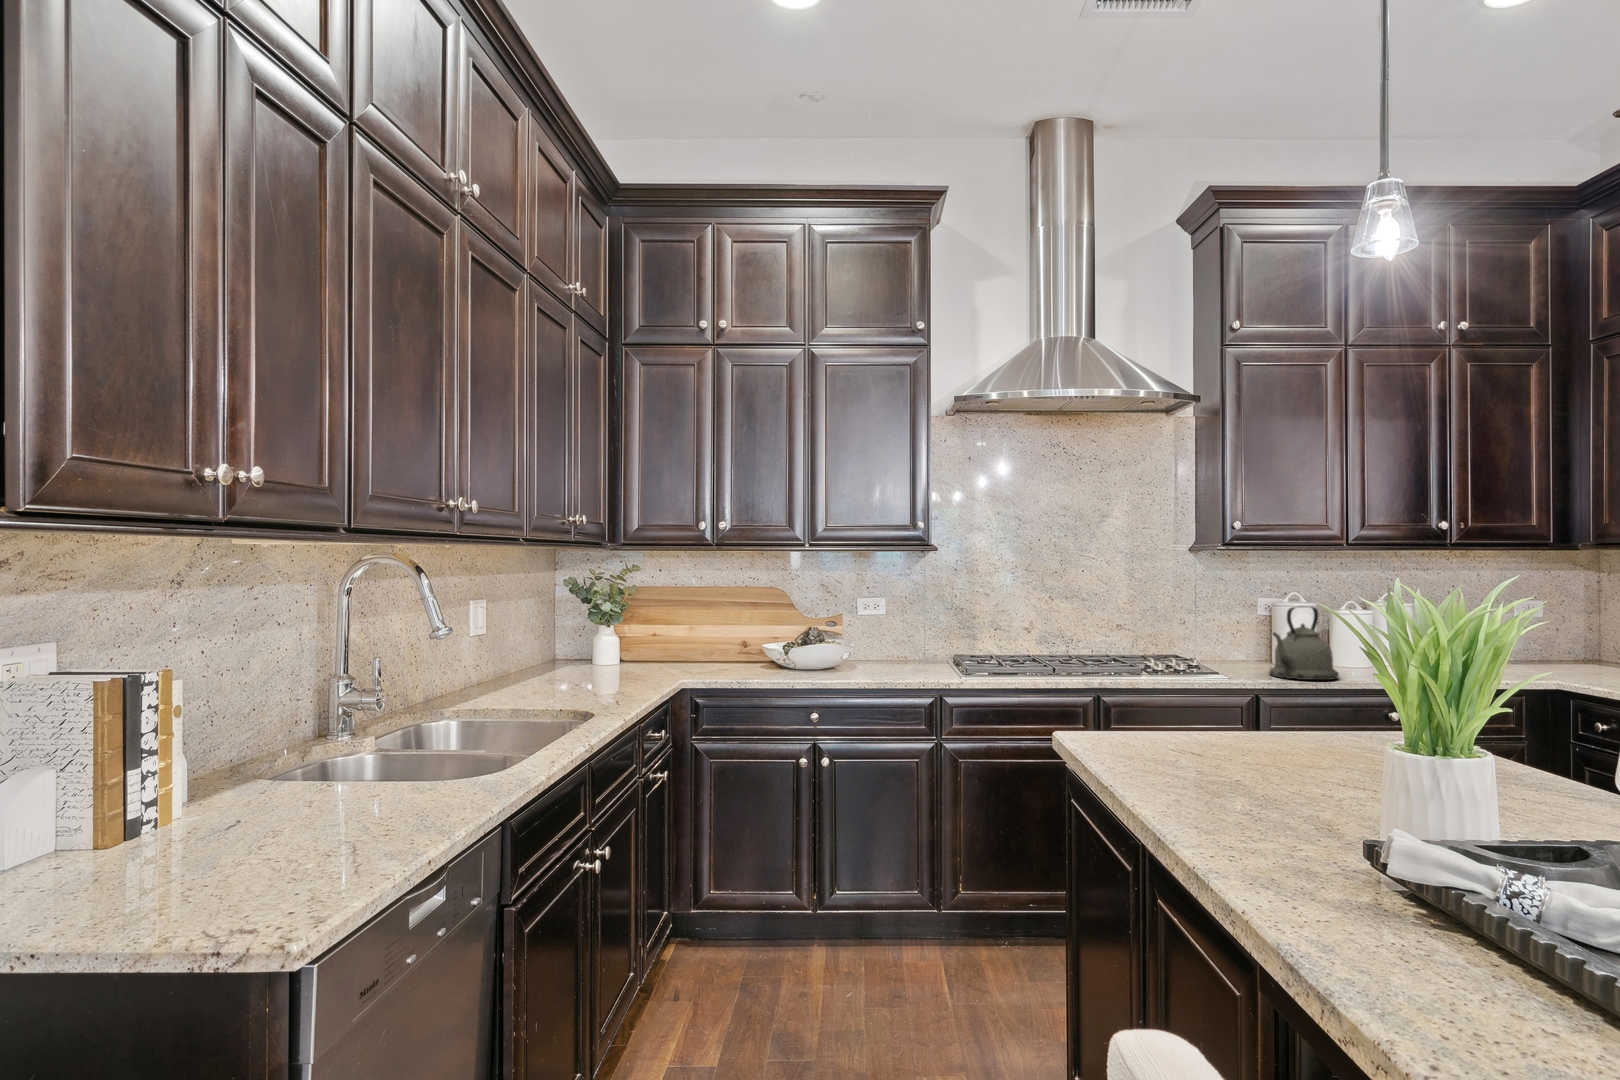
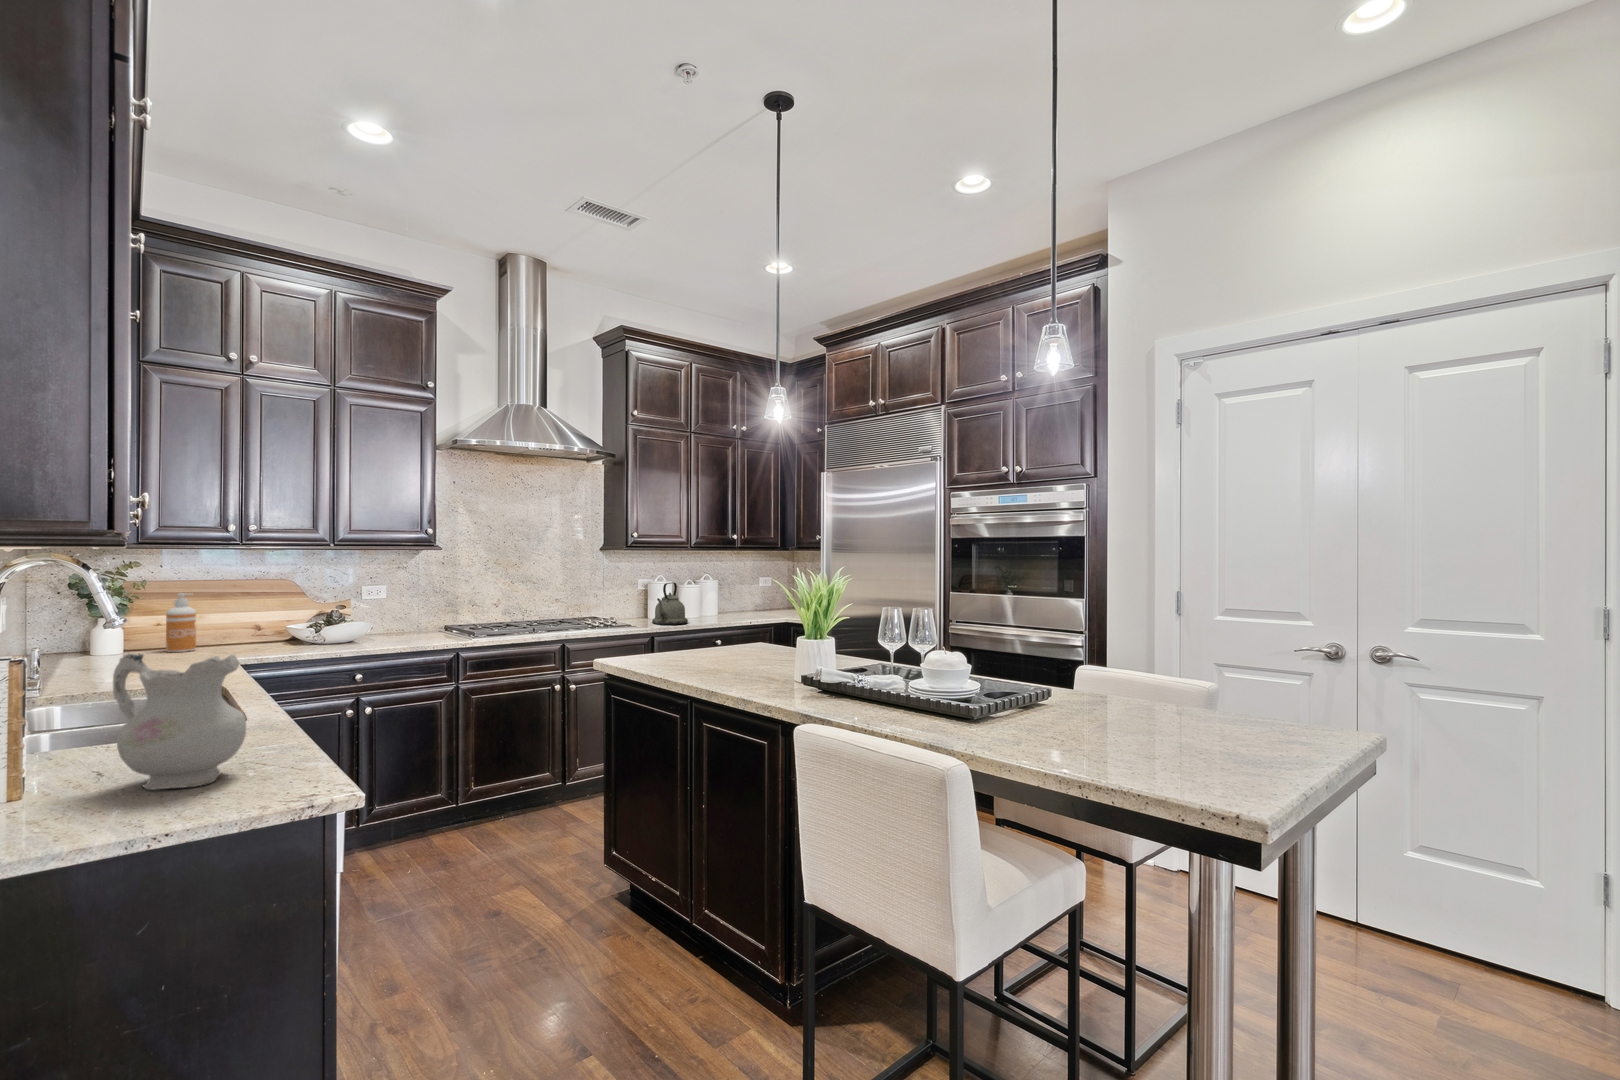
soap dispenser: none [655,600,680,665] -> present [166,593,196,652]
ceramic pitcher: none [165,664,332,867] -> present [113,653,246,790]

